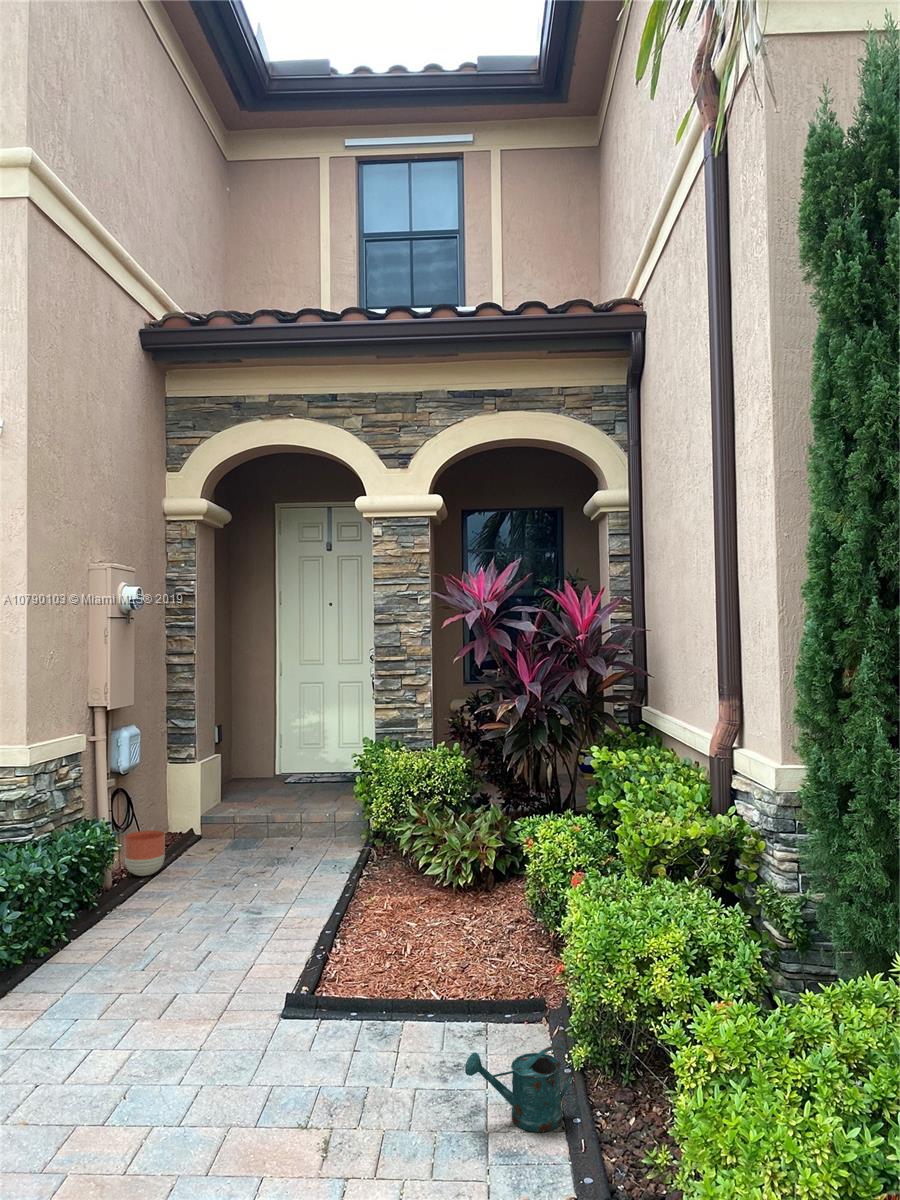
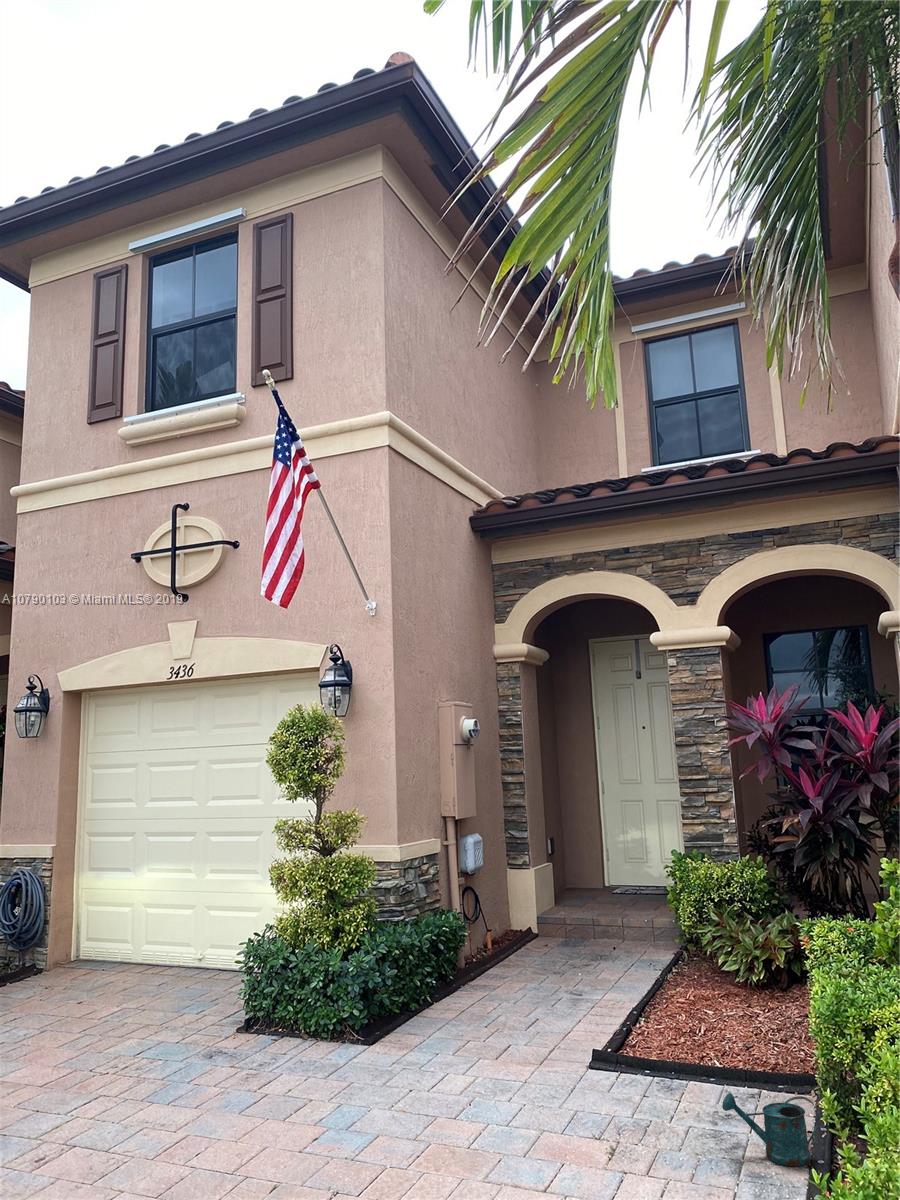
planter: present [124,830,165,876] -> none [473,924,505,962]

